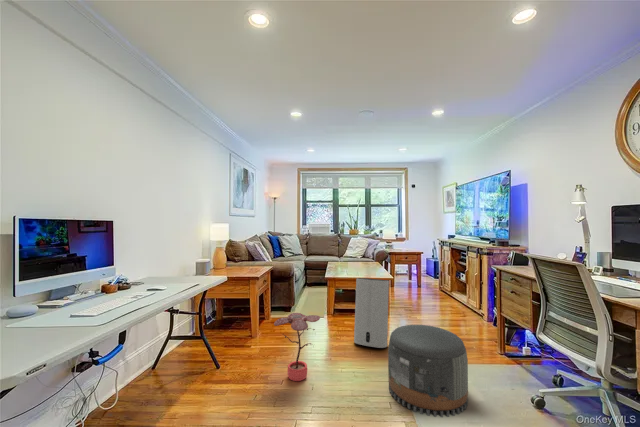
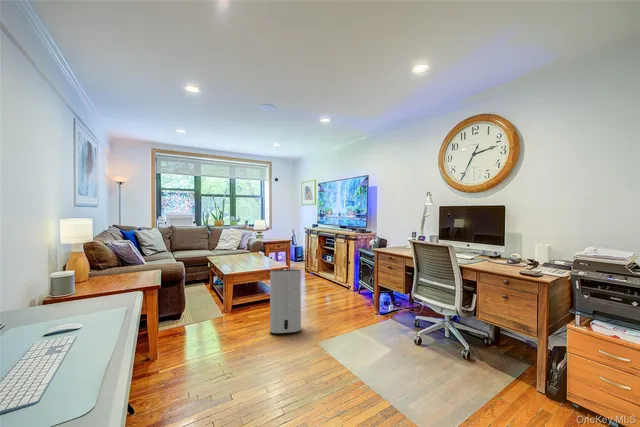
potted plant: present [274,313,320,381] -> none [215,315,261,389]
pouf: present [388,325,468,417] -> none [323,303,384,376]

